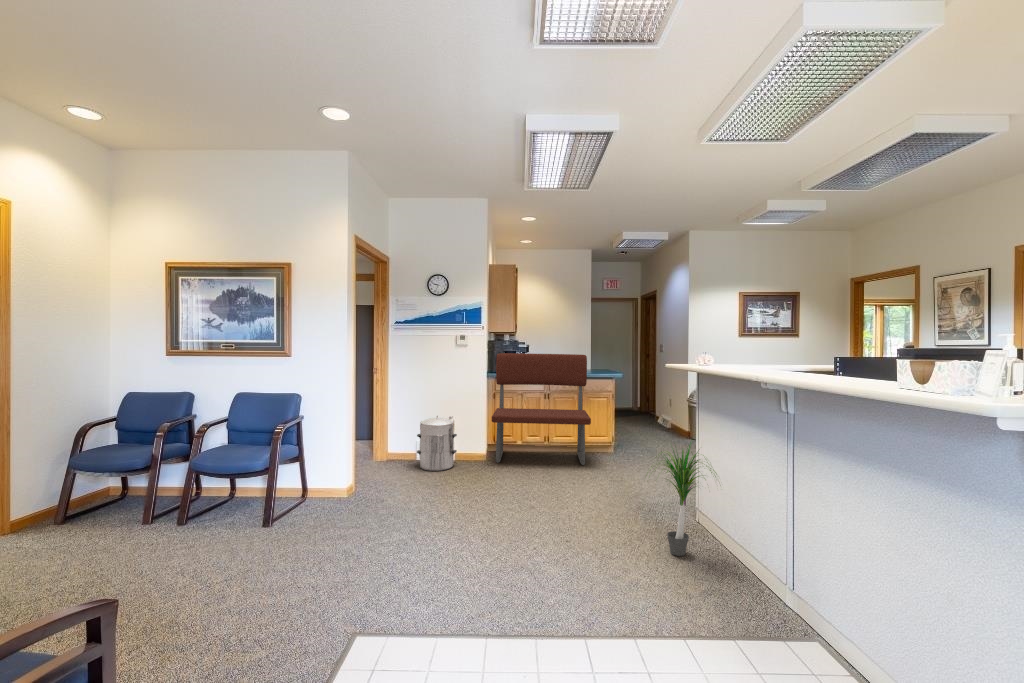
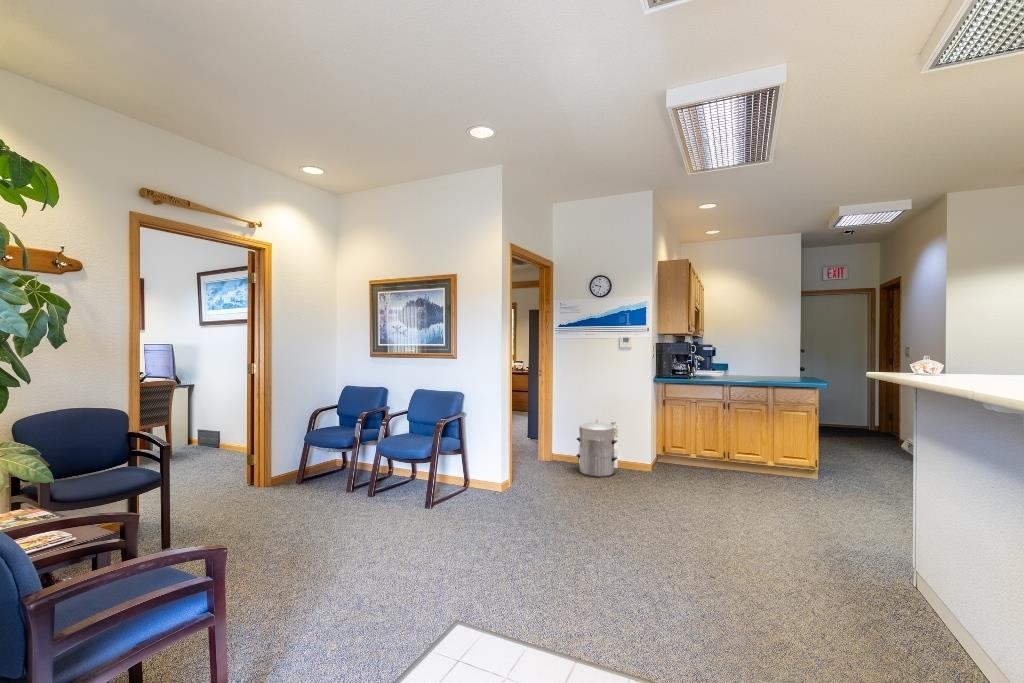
bench: present [492,353,591,465] -> none [655,357,777,490]
potted plant: present [651,445,716,556] -> none [815,466,949,627]

